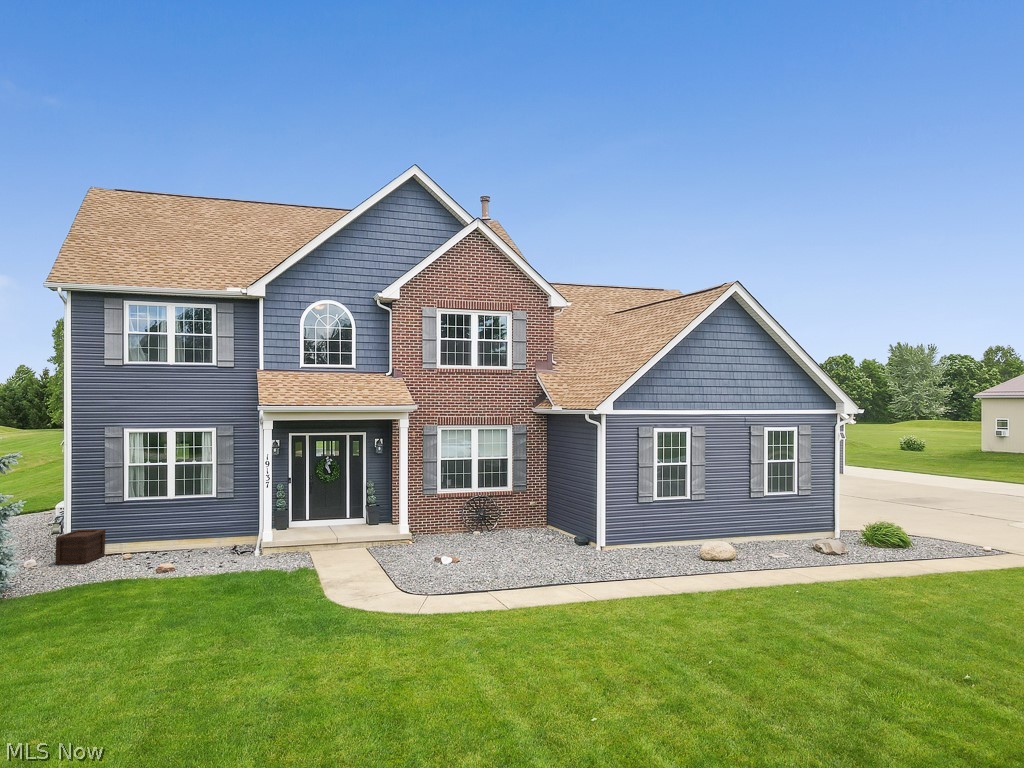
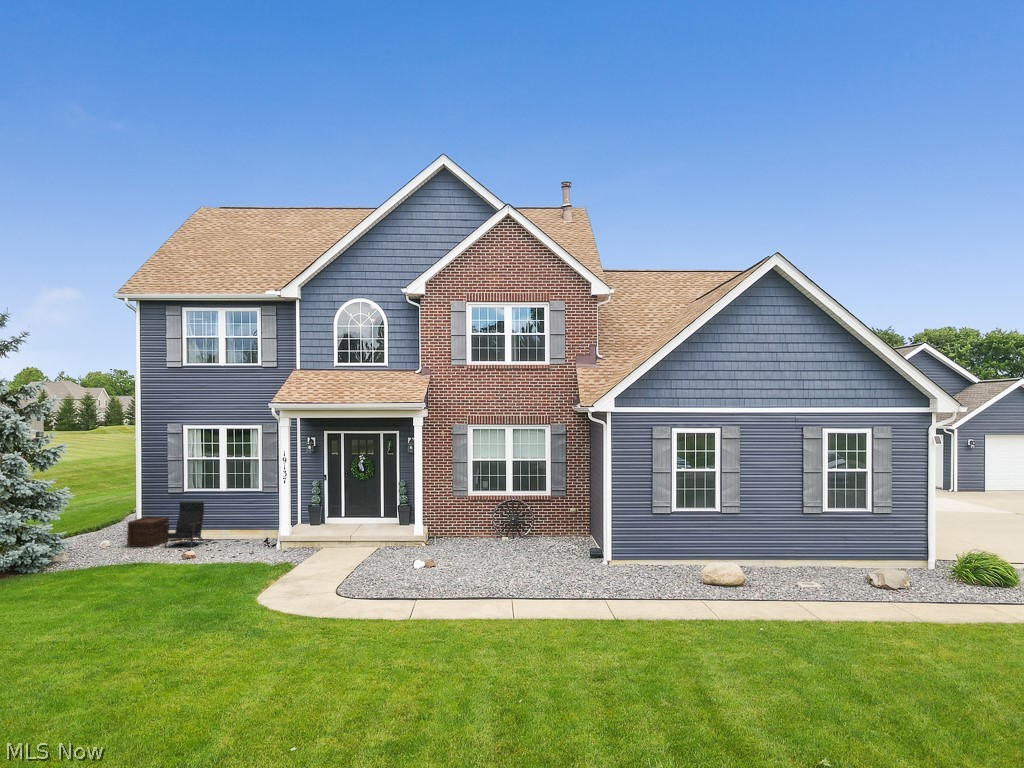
lounge chair: none [101,511,150,563] -> present [164,501,204,547]

